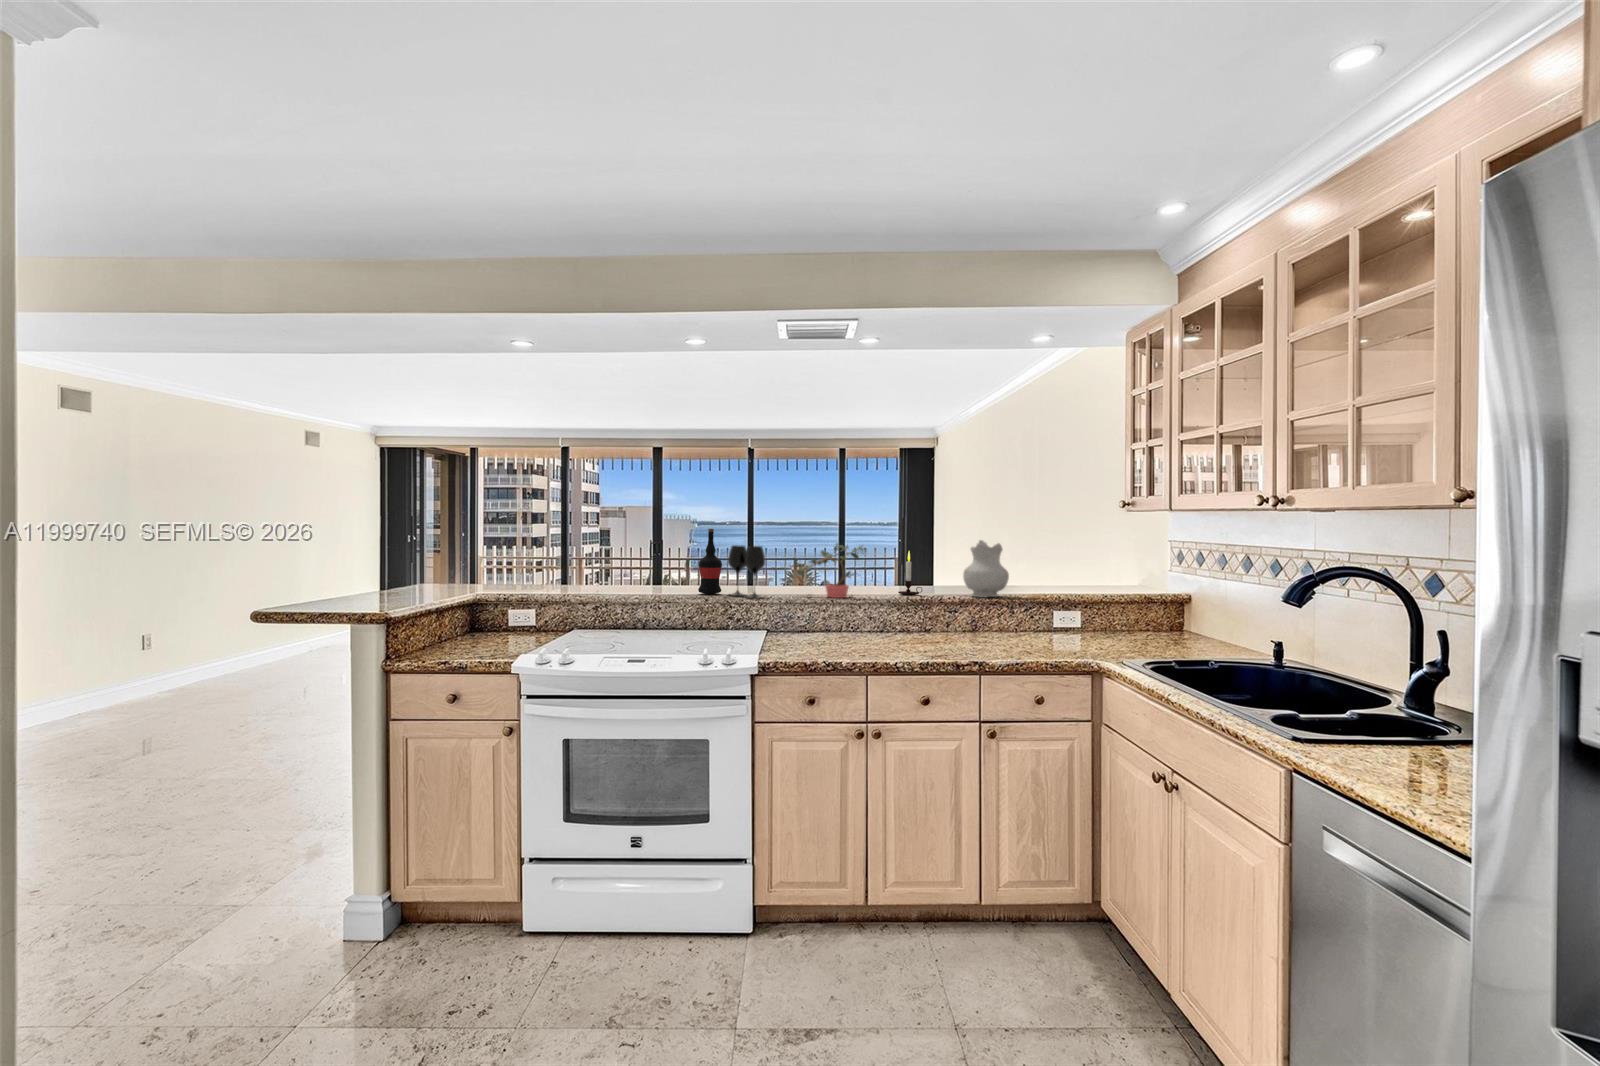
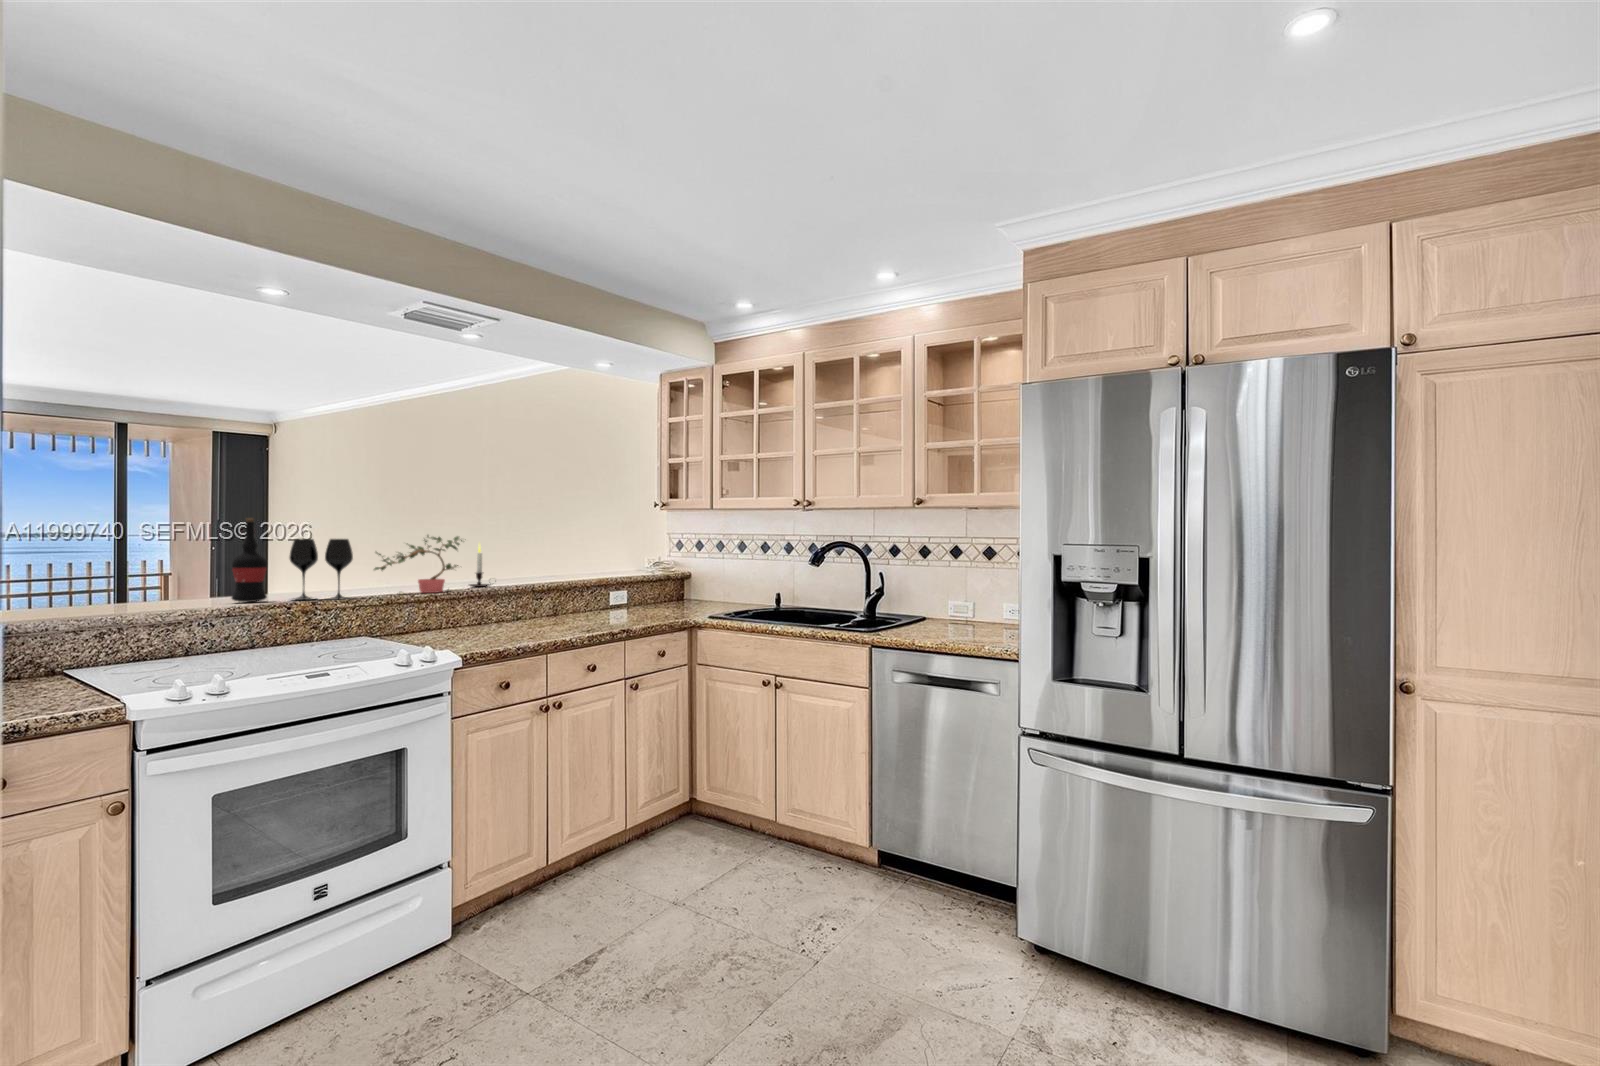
ceramic pitcher: present [963,540,1009,597] -> none [533,531,576,584]

